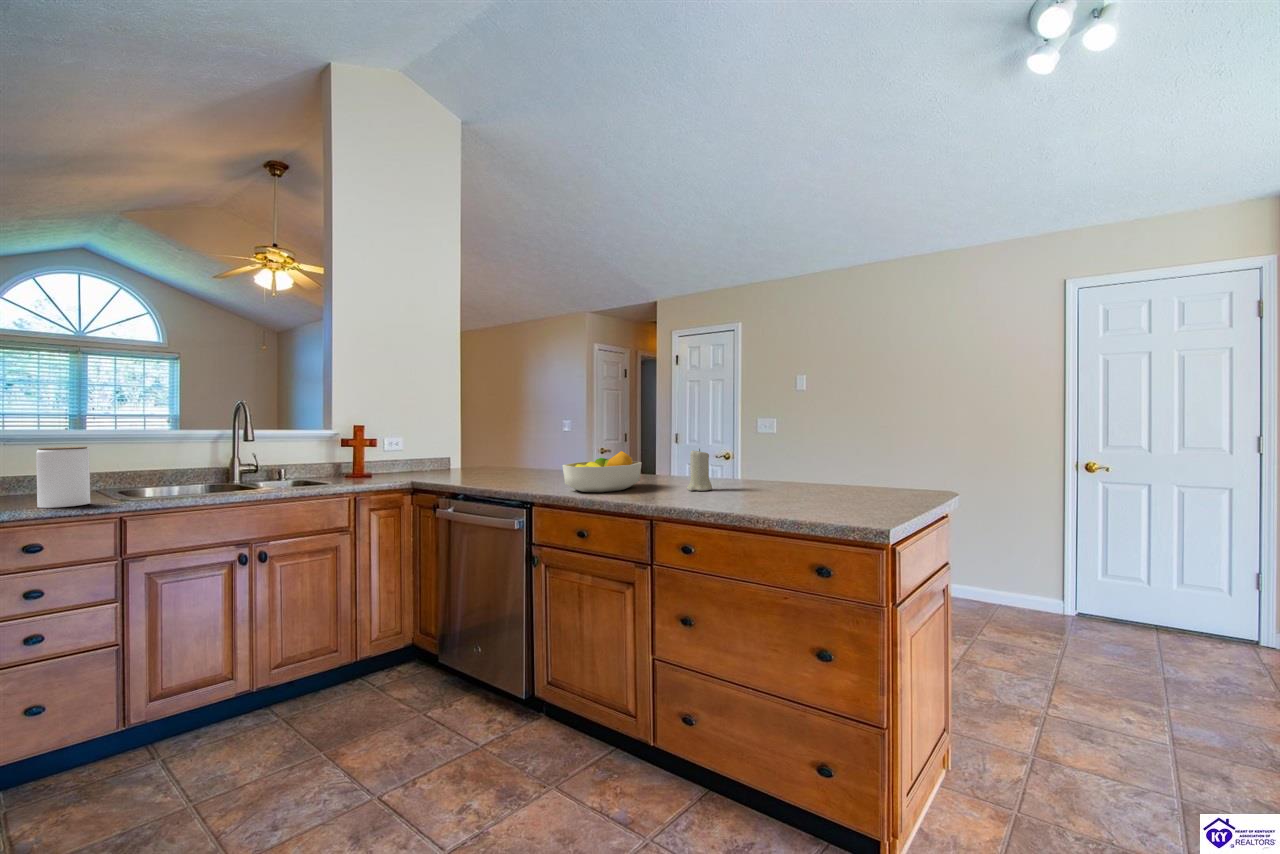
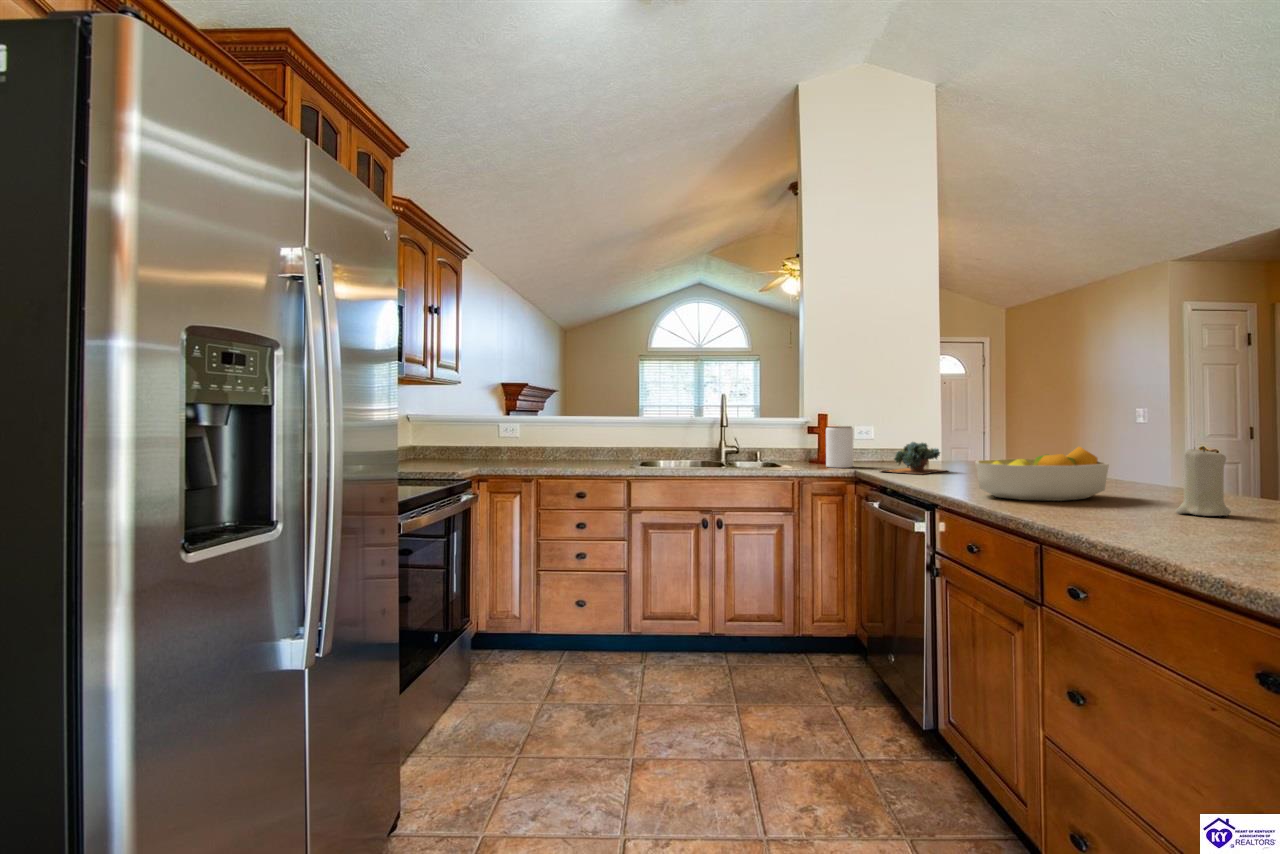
jar: present [36,447,90,508] -> present [826,426,853,468]
succulent plant: none [442,451,493,480] -> present [882,442,946,474]

